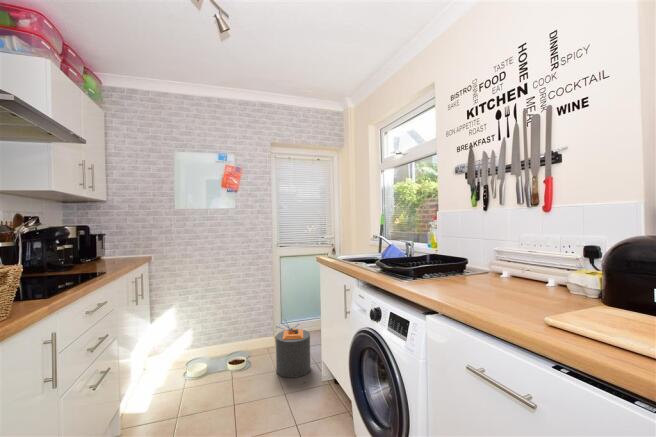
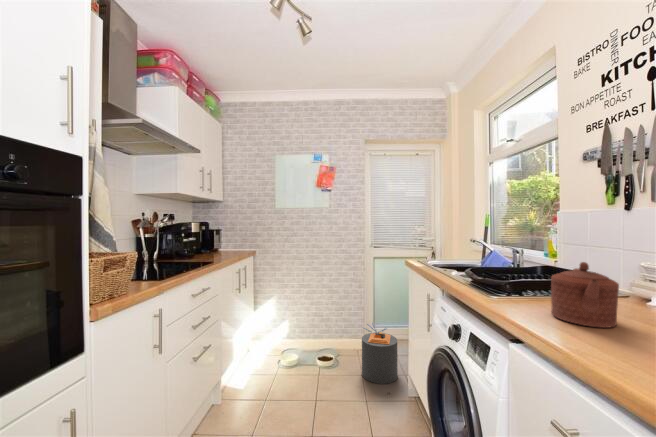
teapot: none [447,250,489,296] -> present [551,262,619,328]

